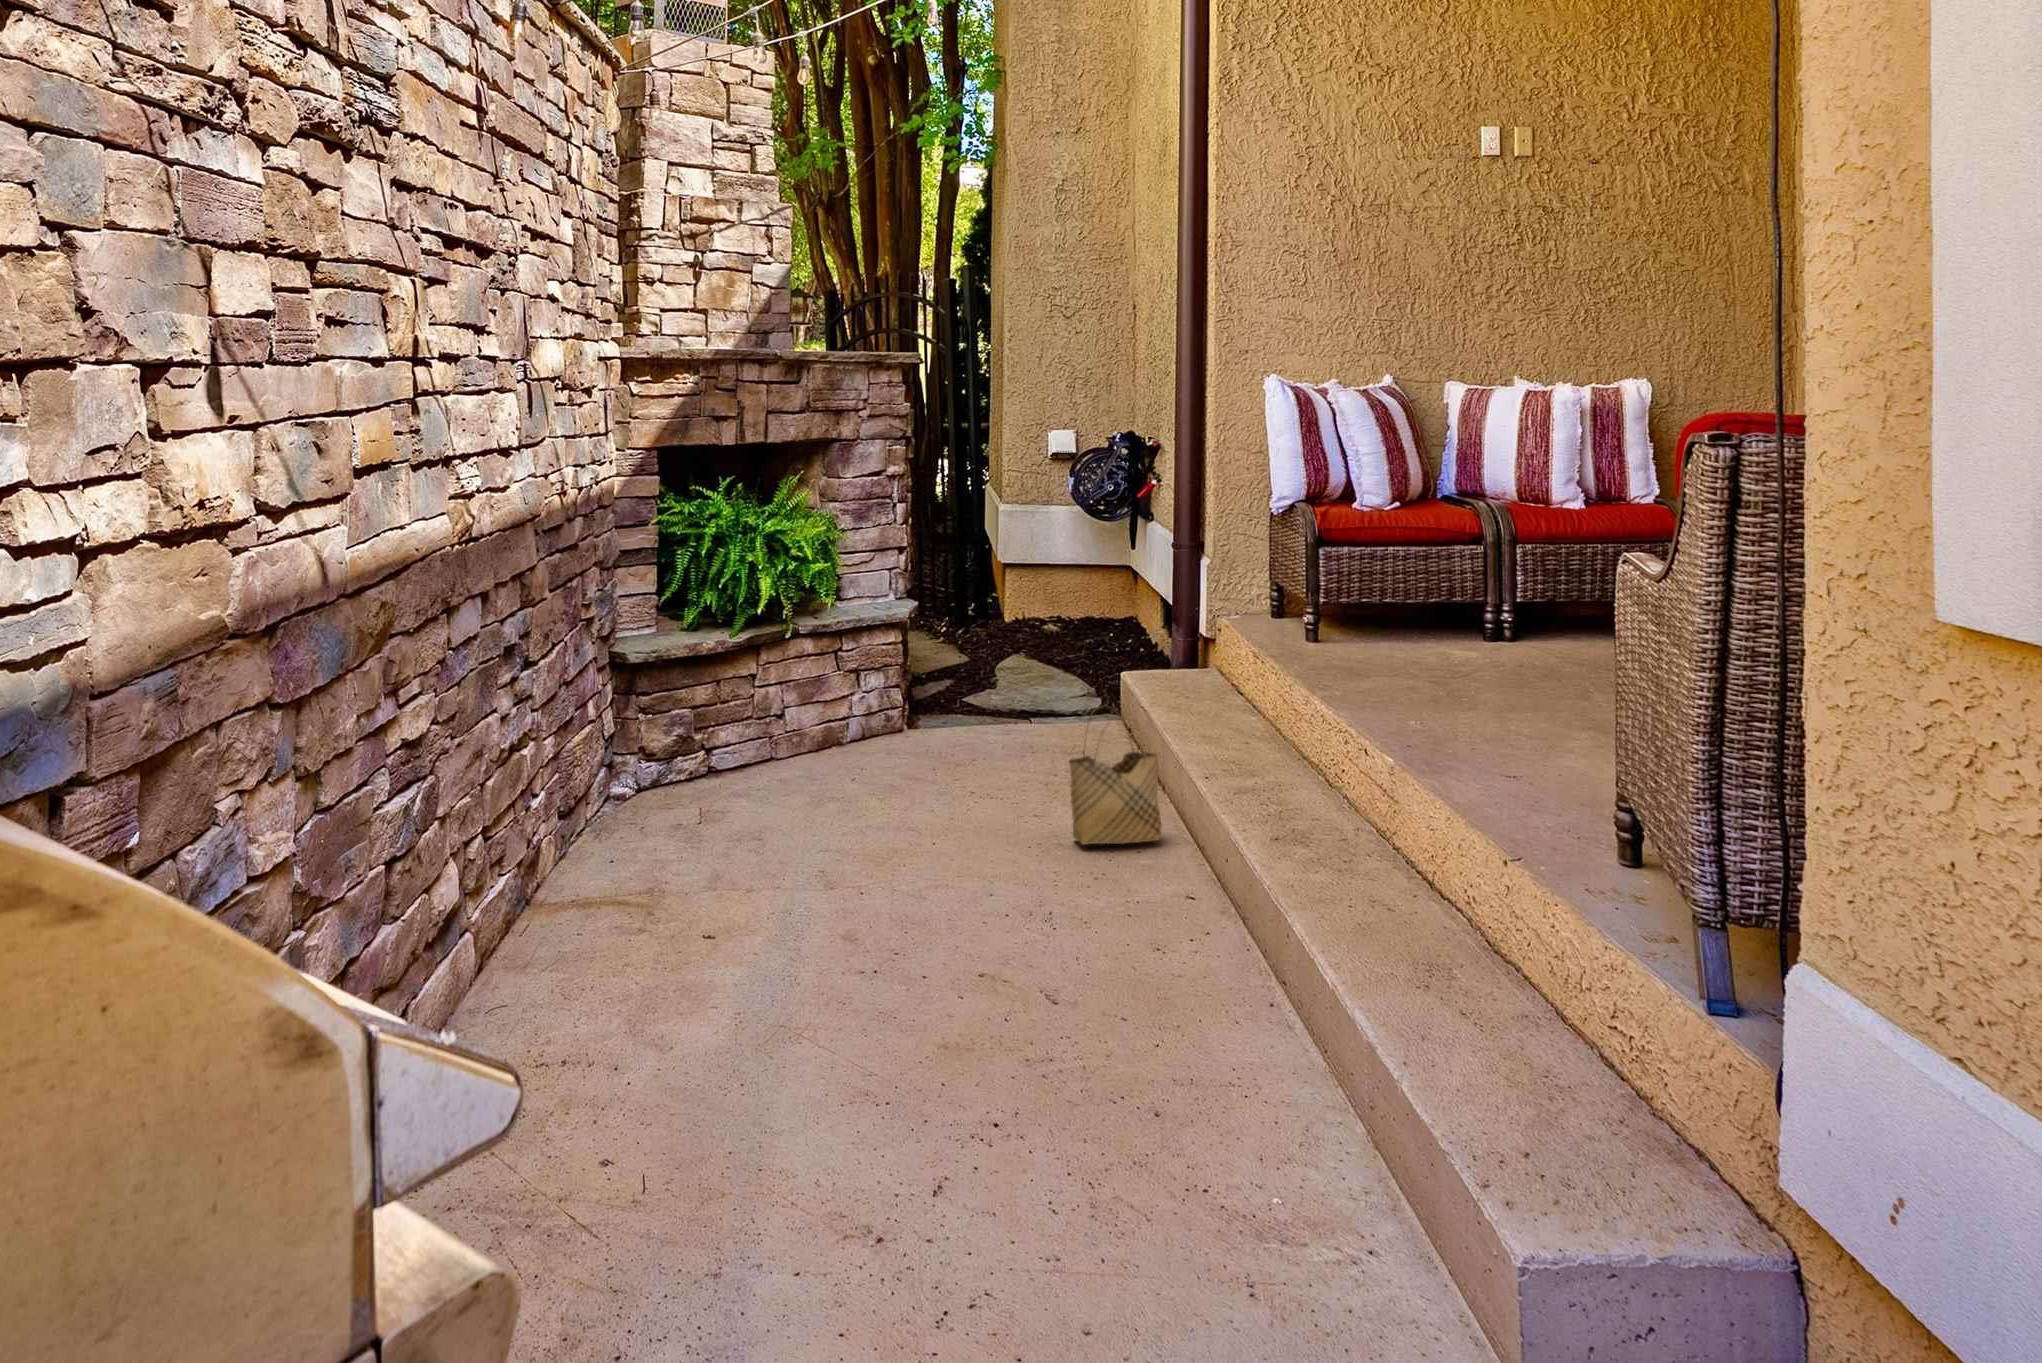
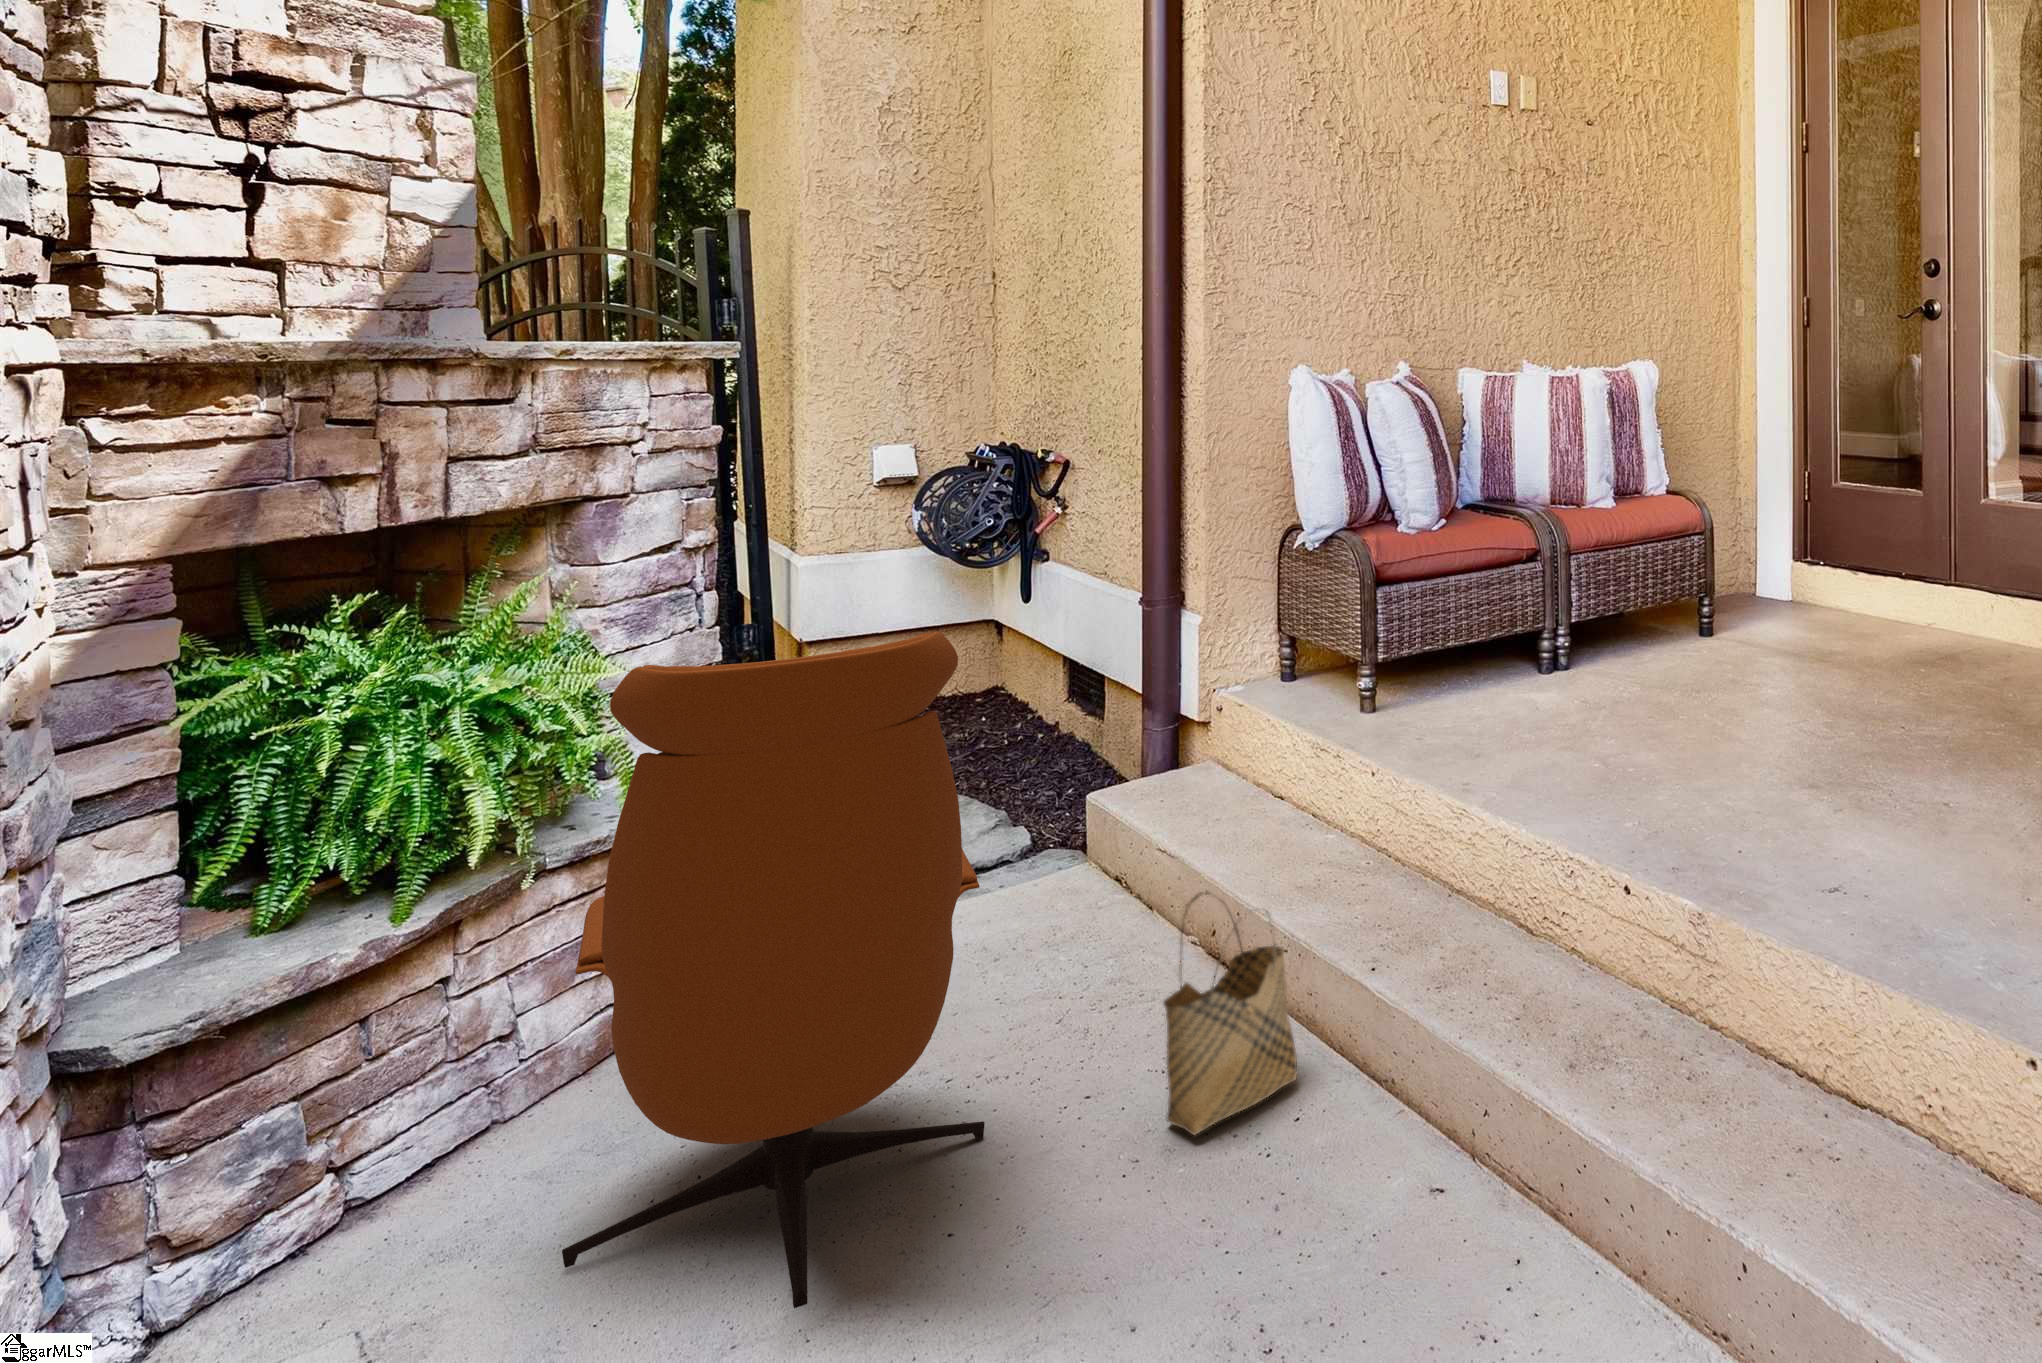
lounge chair: none [780,505,979,848] -> present [562,631,985,1308]

